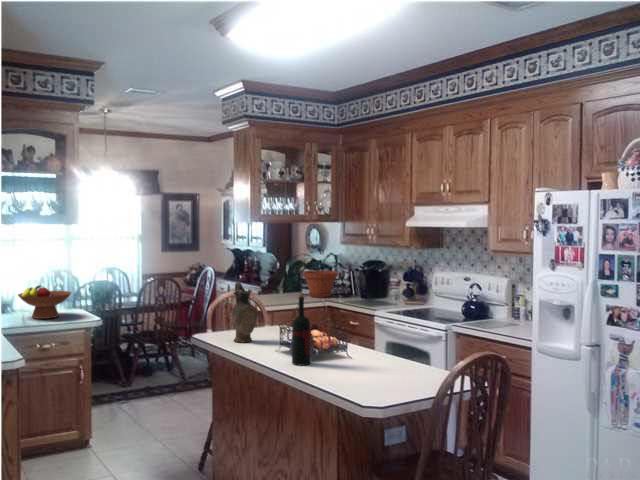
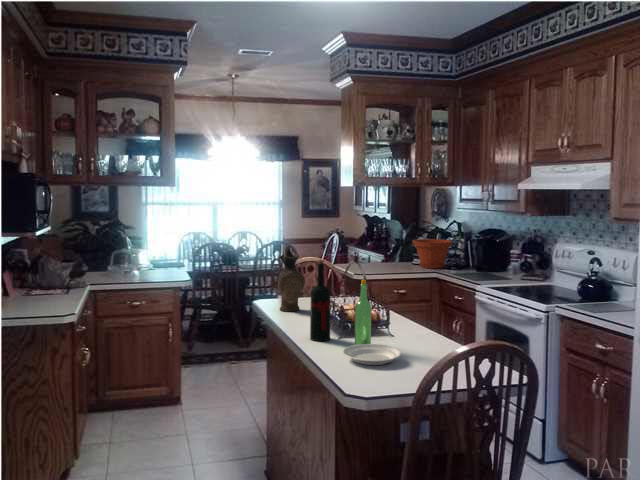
fruit bowl: present [18,285,71,319] -> none [116,244,166,276]
plate: none [338,309,387,380] -> present [343,280,401,365]

